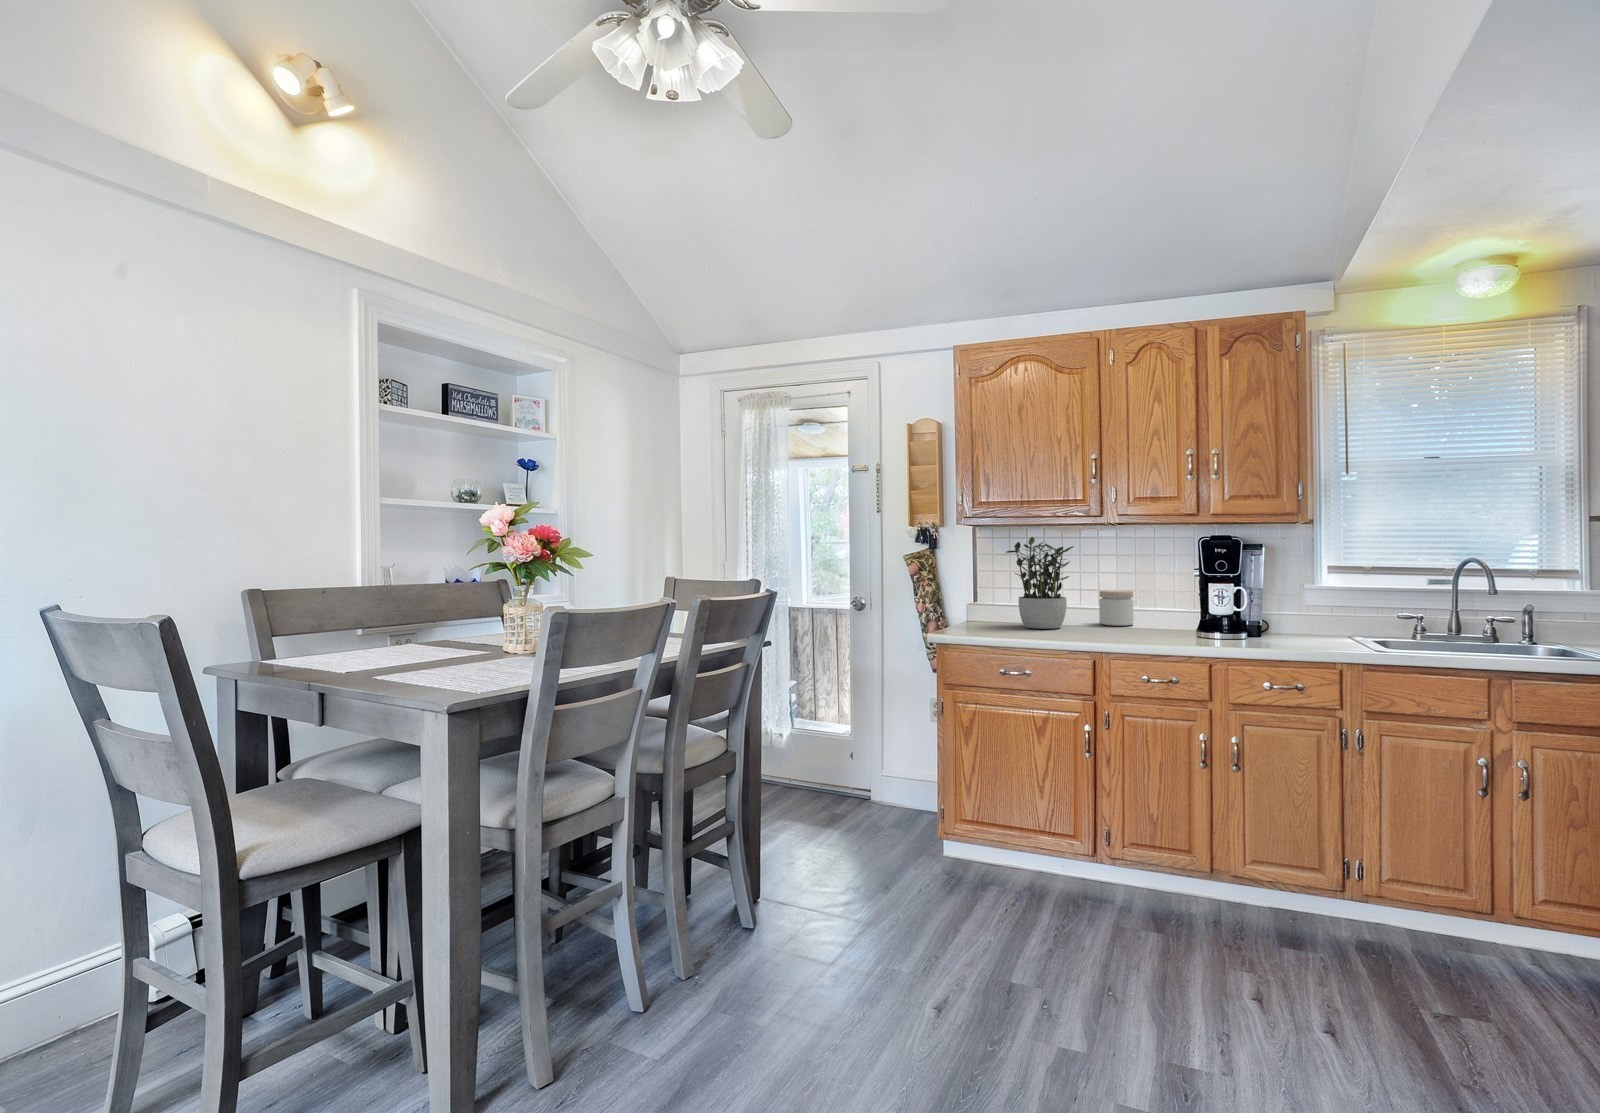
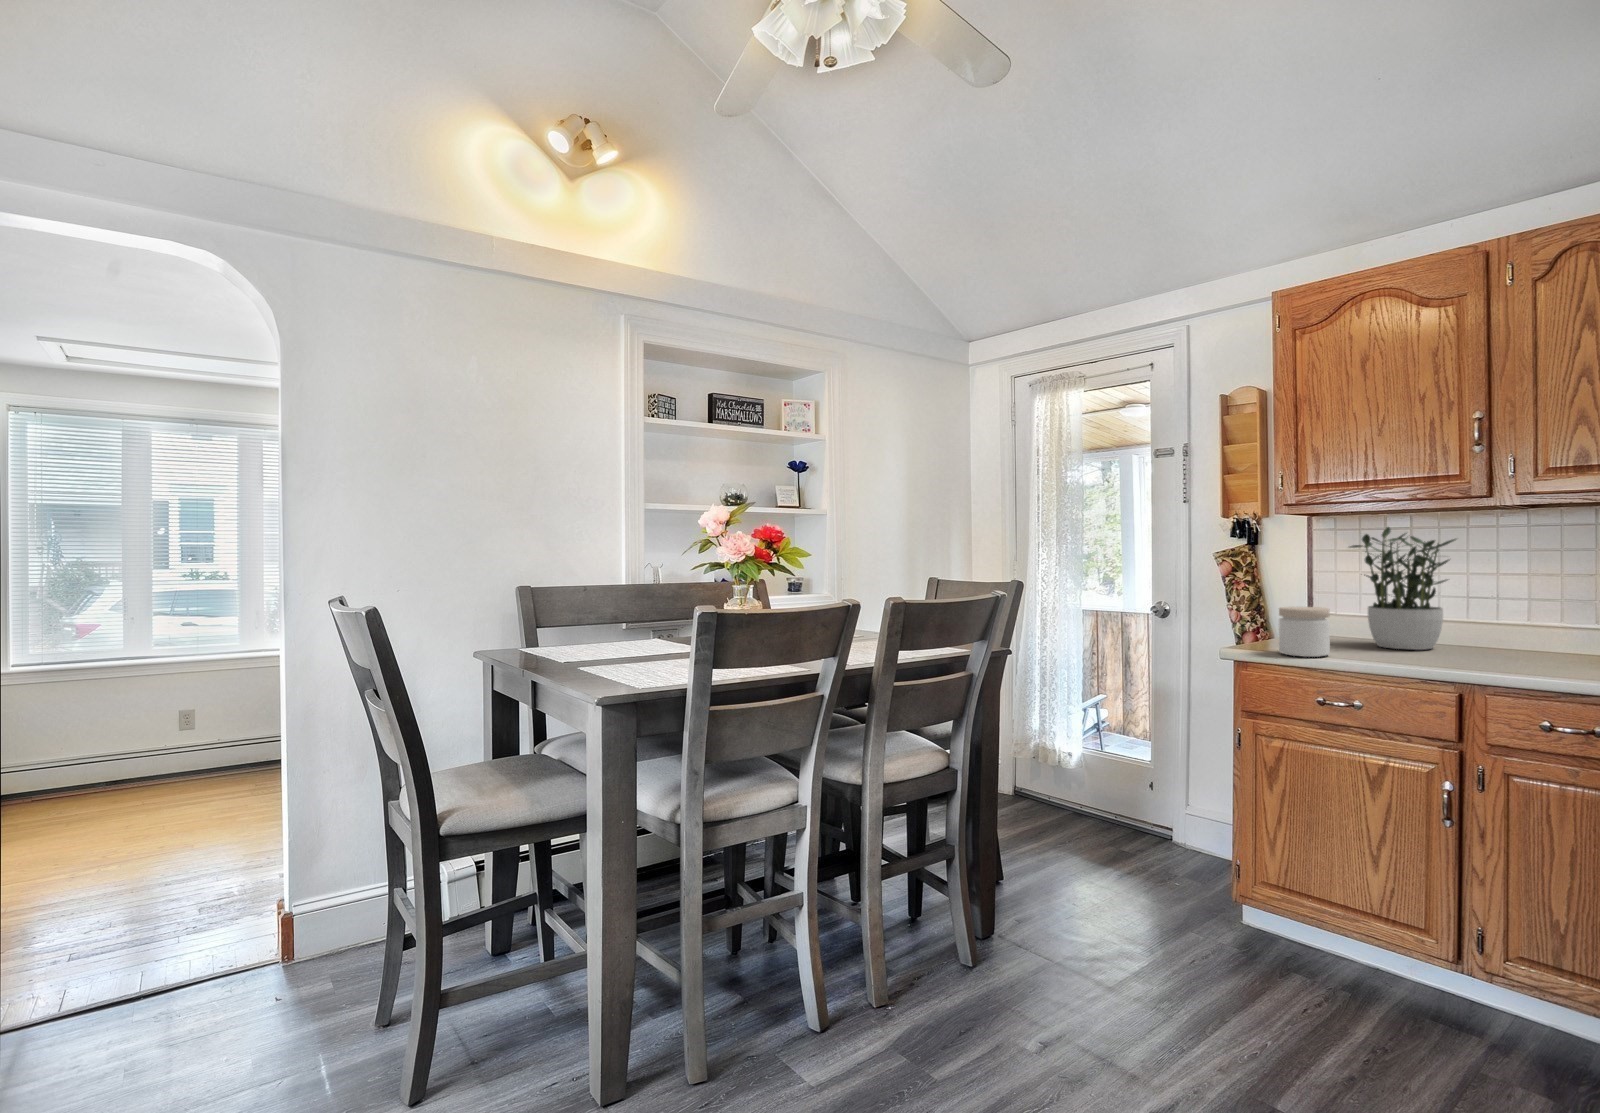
jar: present [1099,591,1134,626] -> present [1279,607,1330,657]

